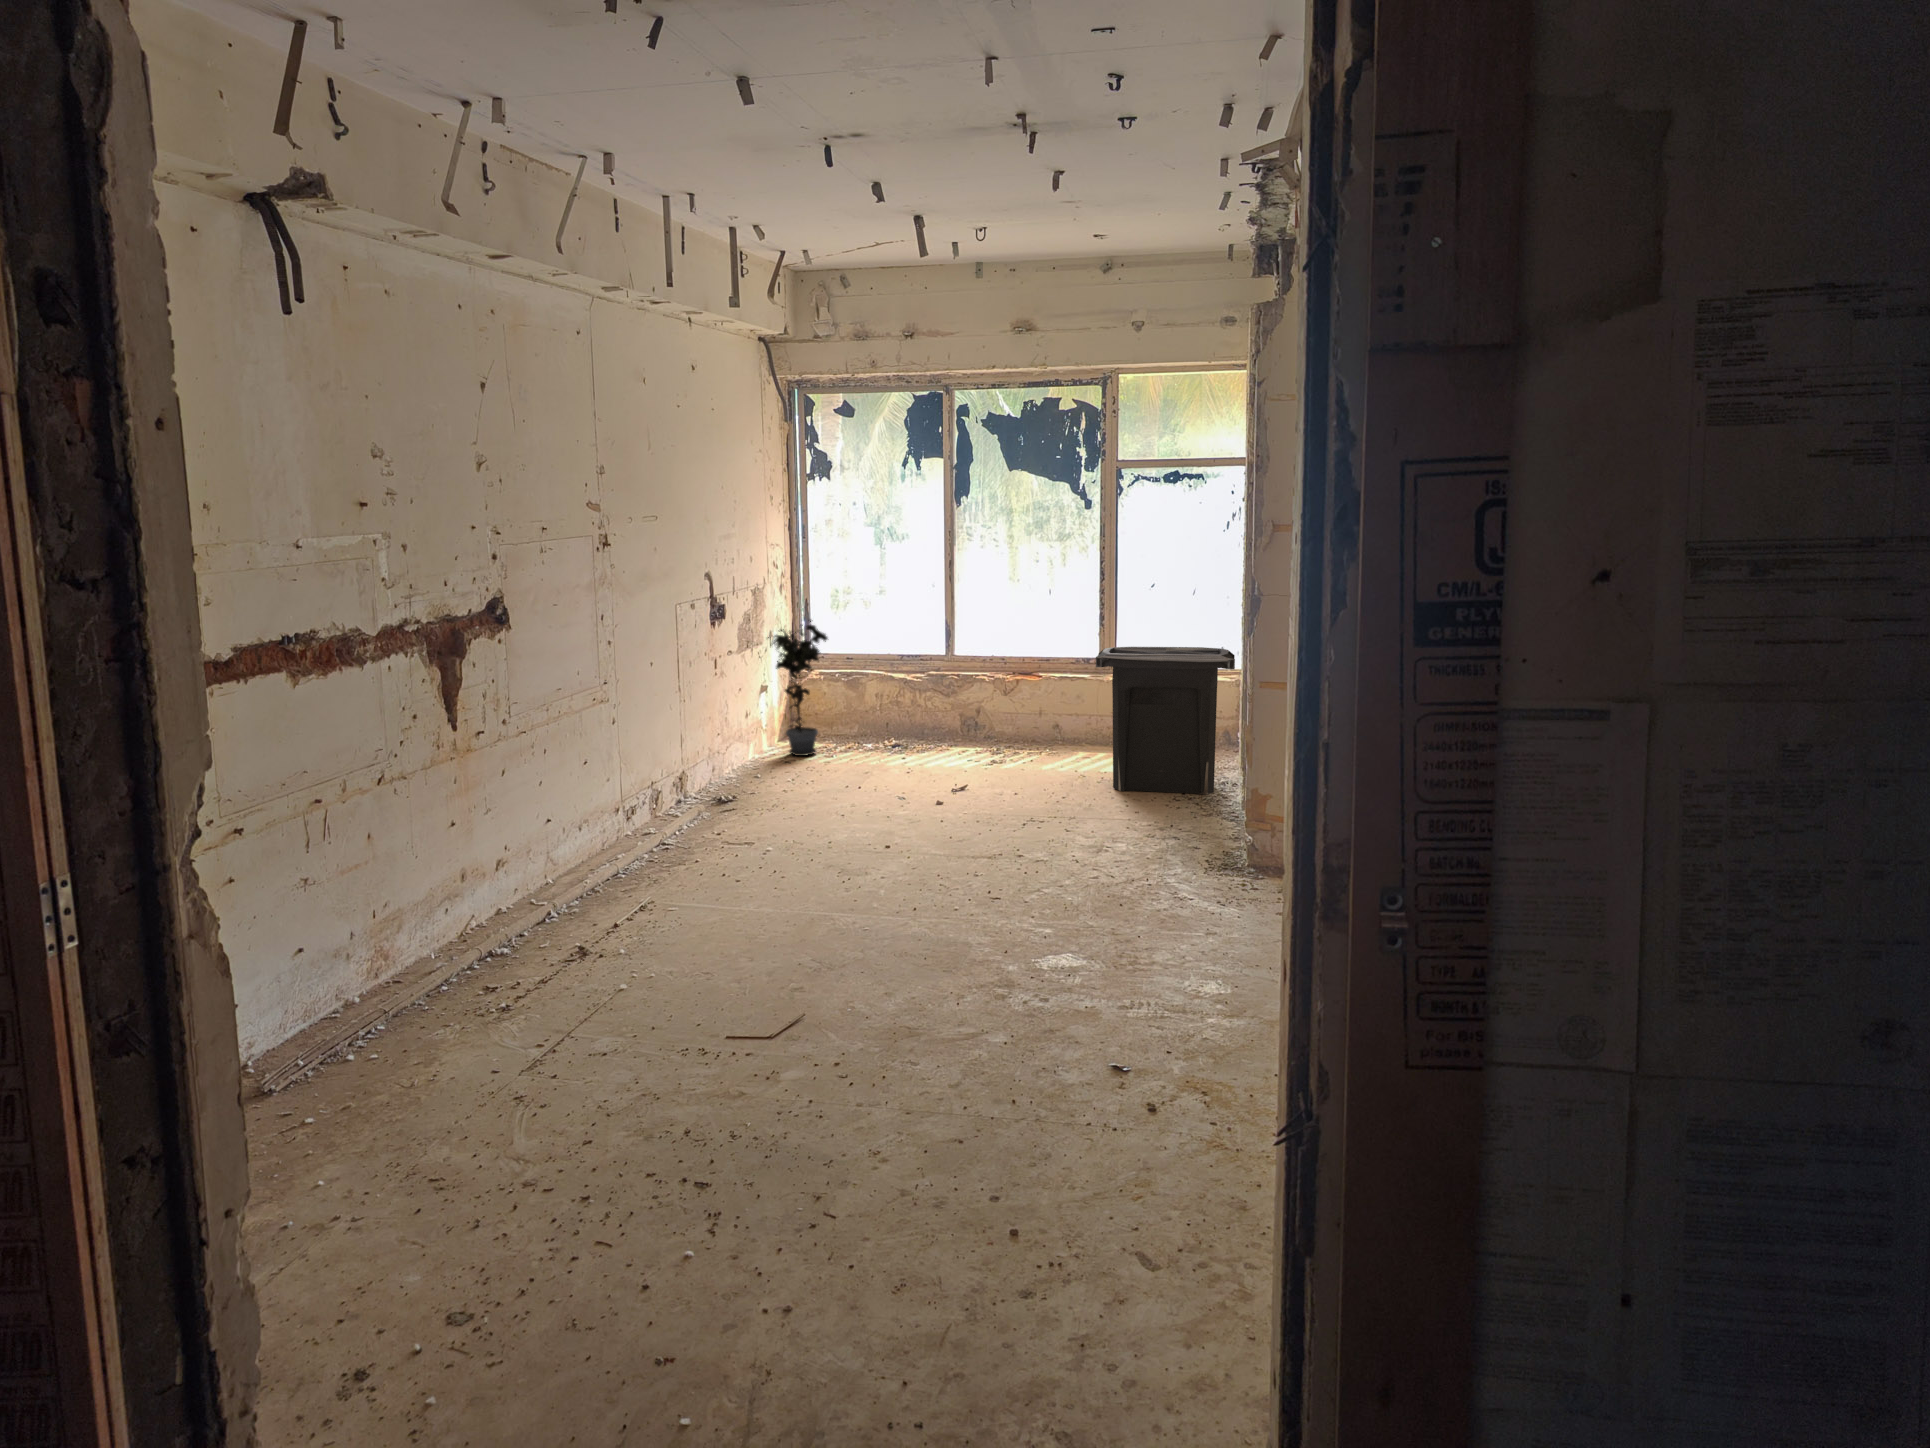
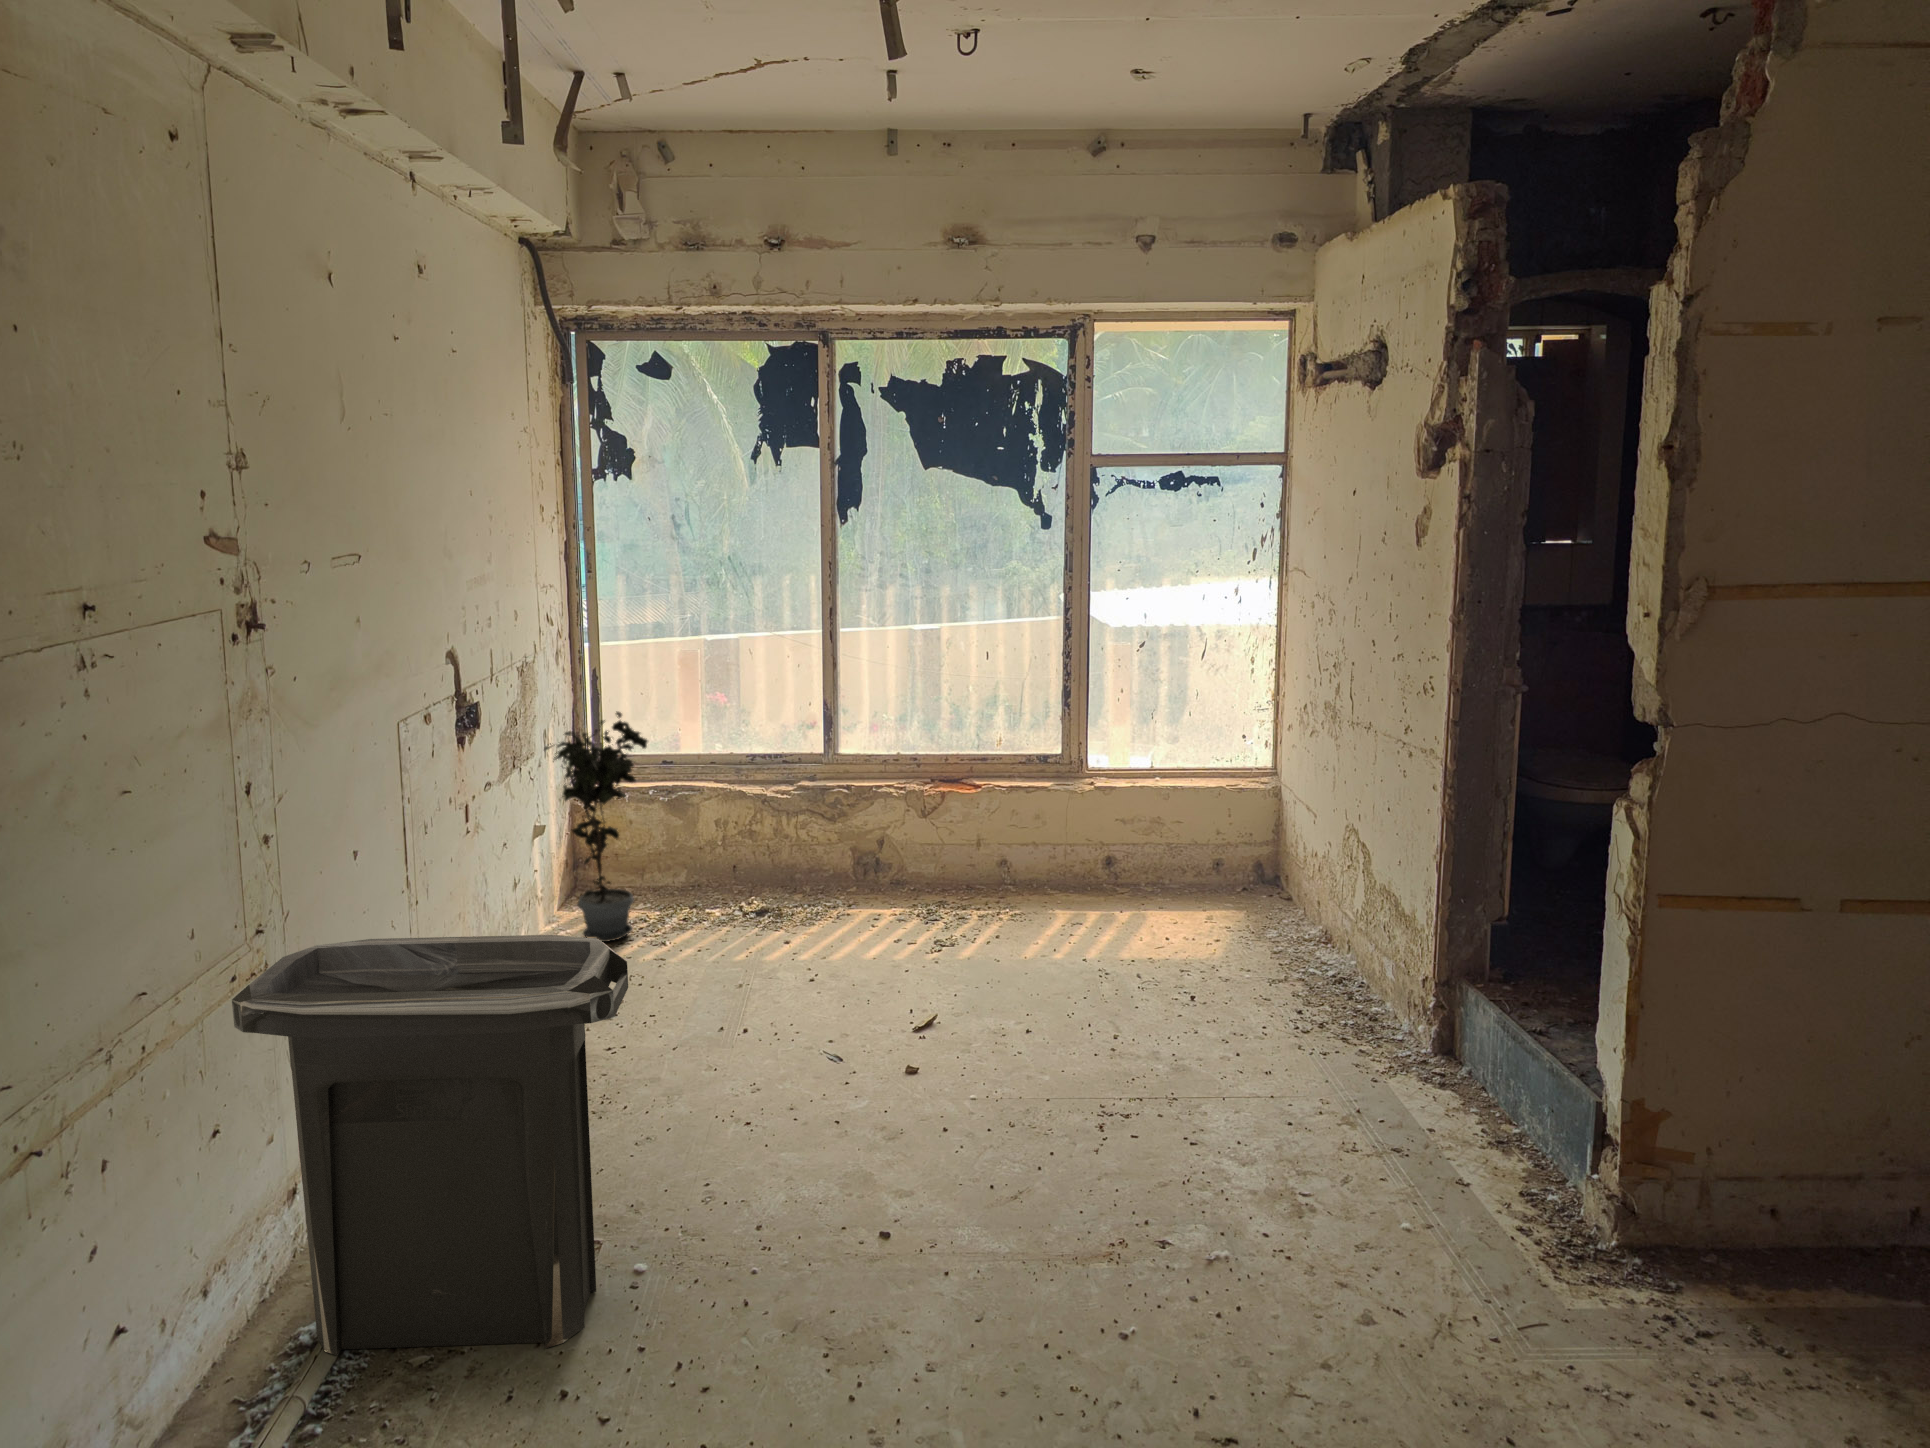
trash can: present [1096,647,1235,794] -> present [232,935,628,1355]

